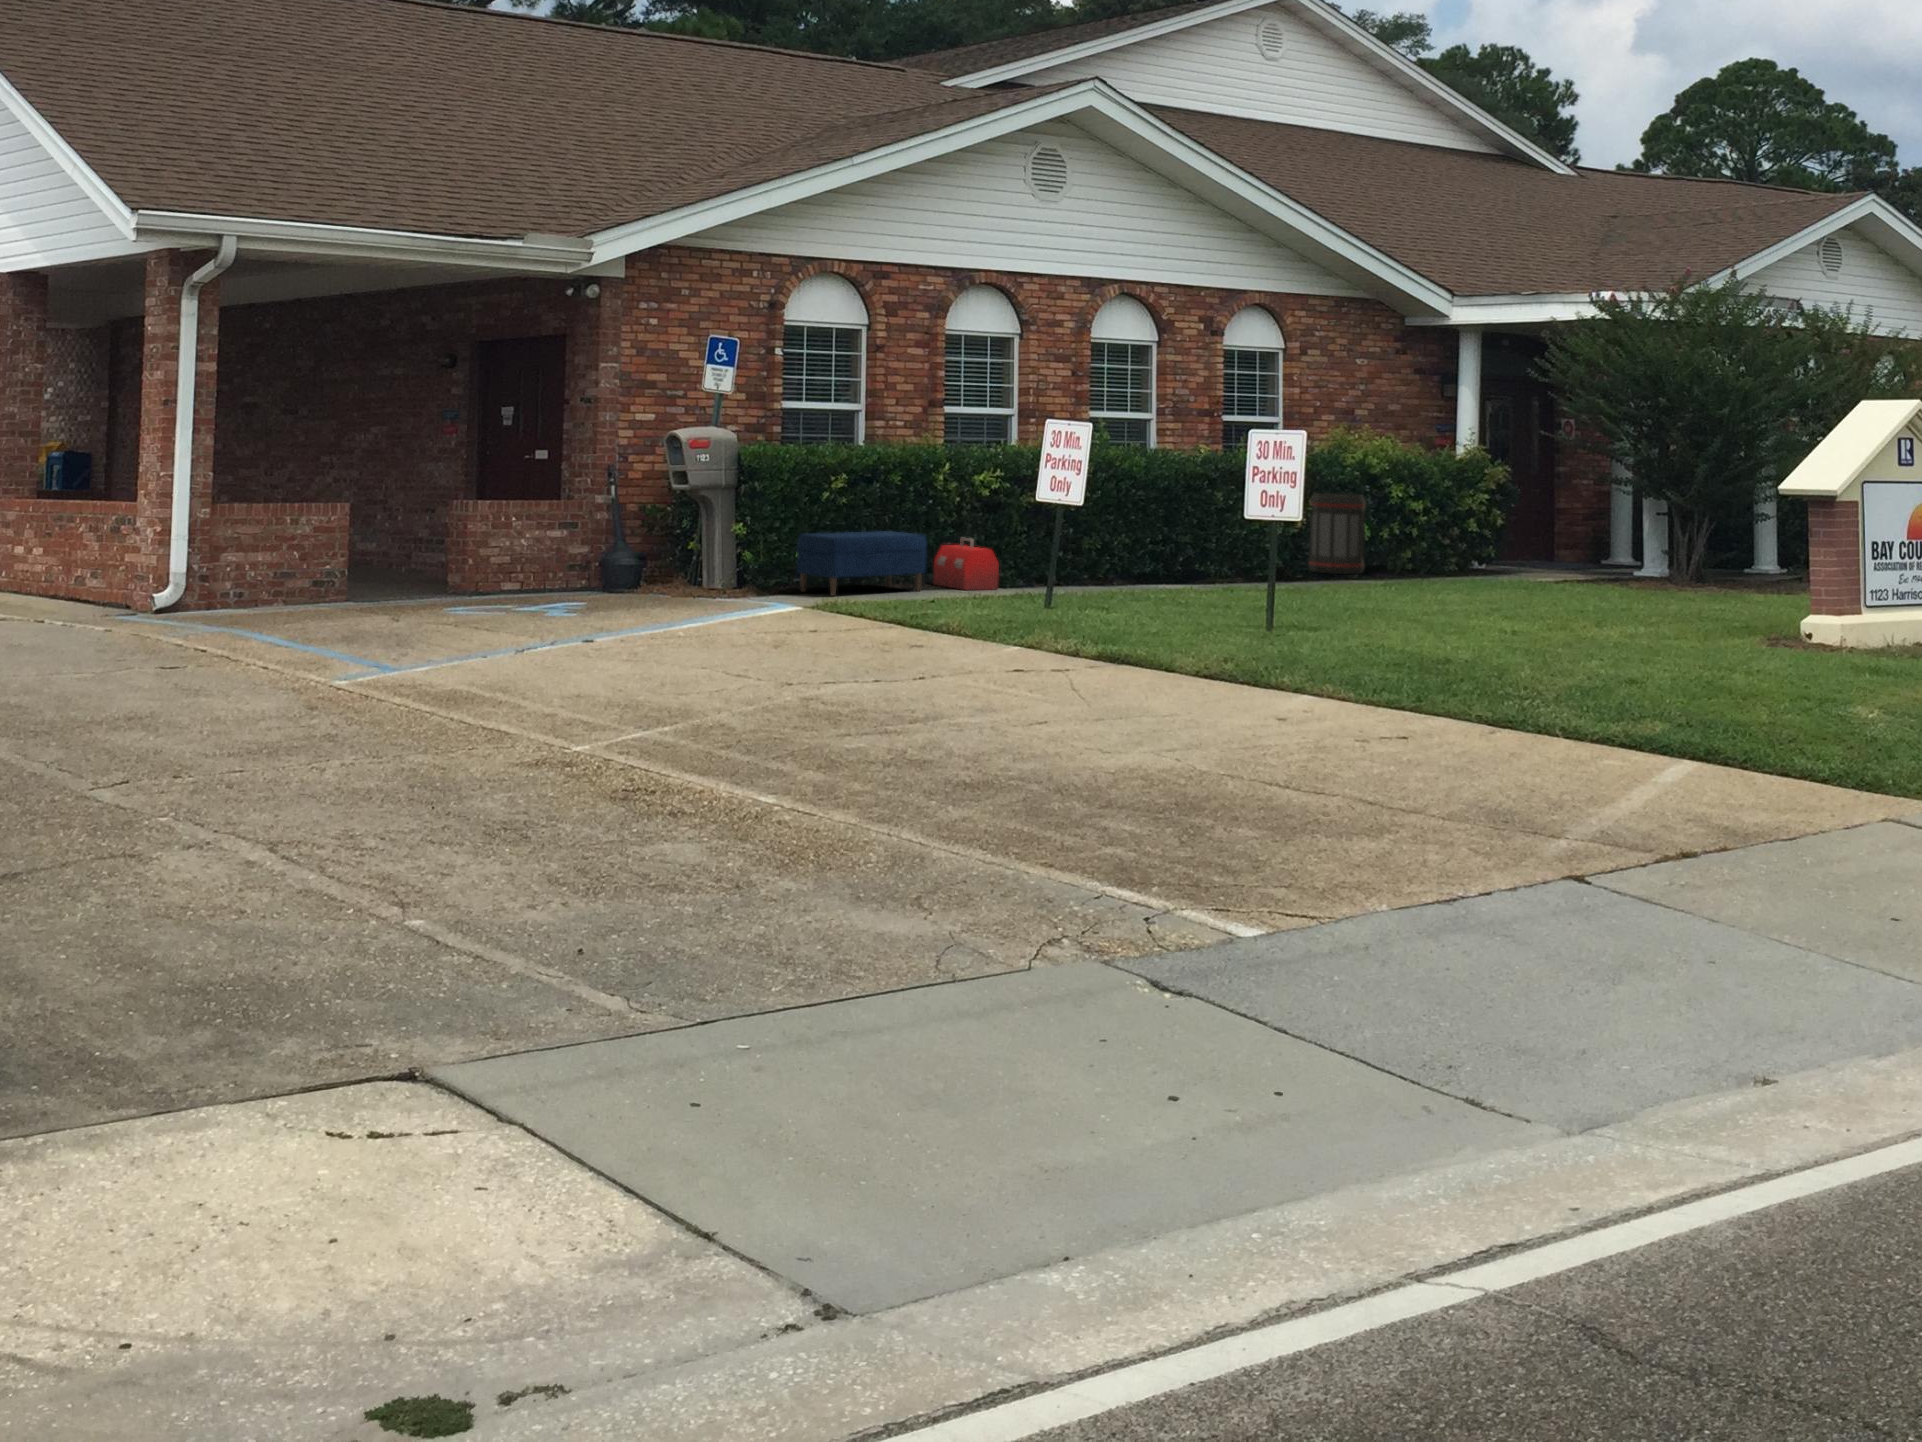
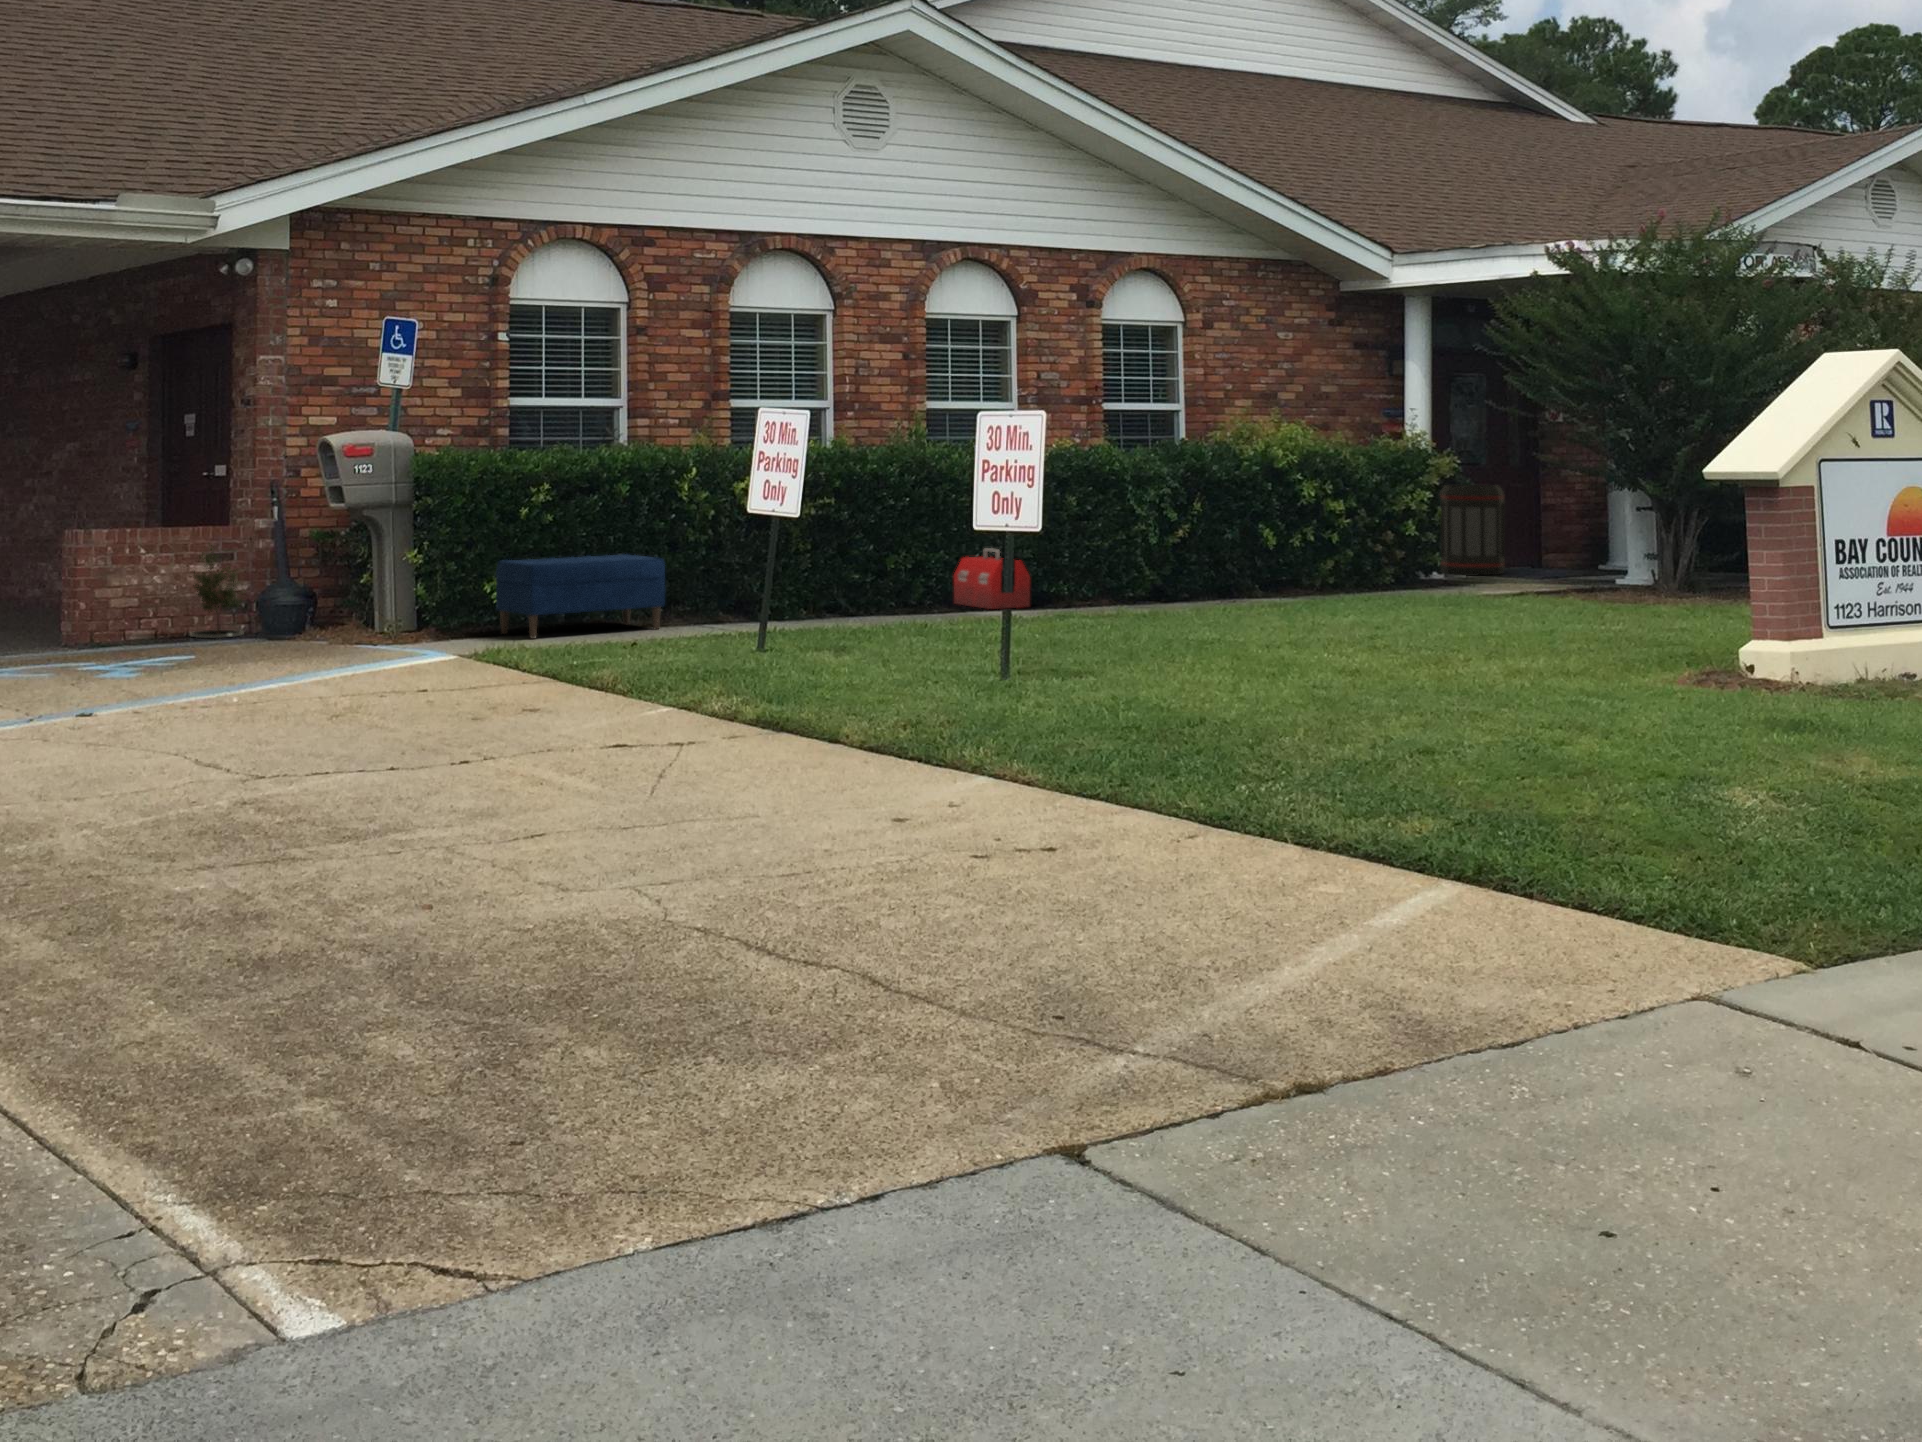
trash can: present [1308,493,1366,574] -> present [1440,484,1505,575]
potted tree: none [553,513,597,590] -> present [190,545,243,638]
toolbox: present [933,538,999,590] -> present [954,548,1030,609]

